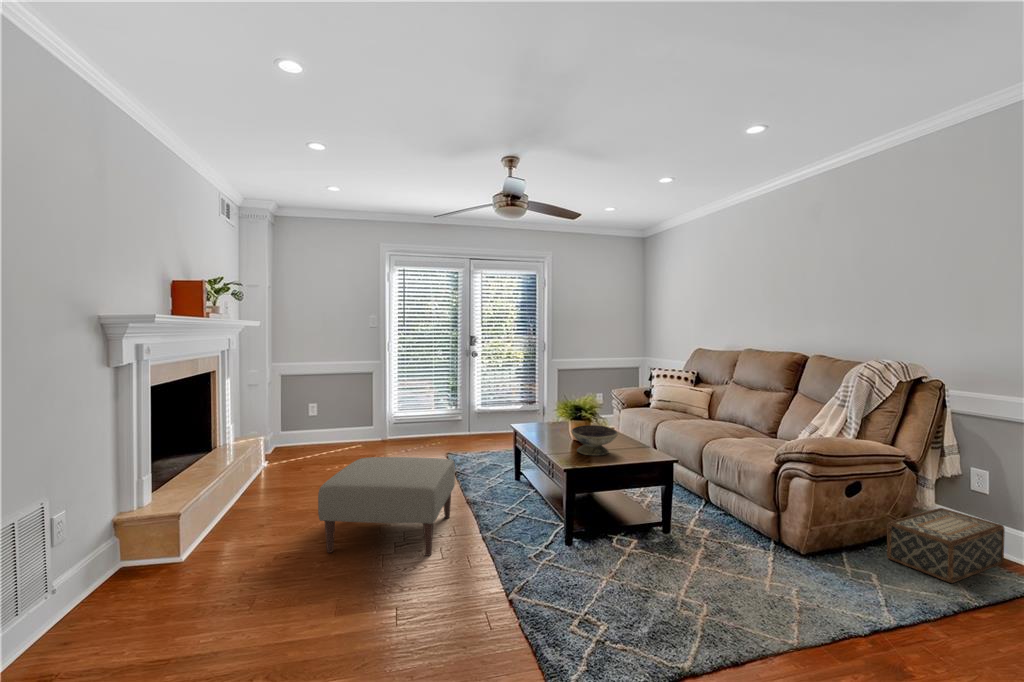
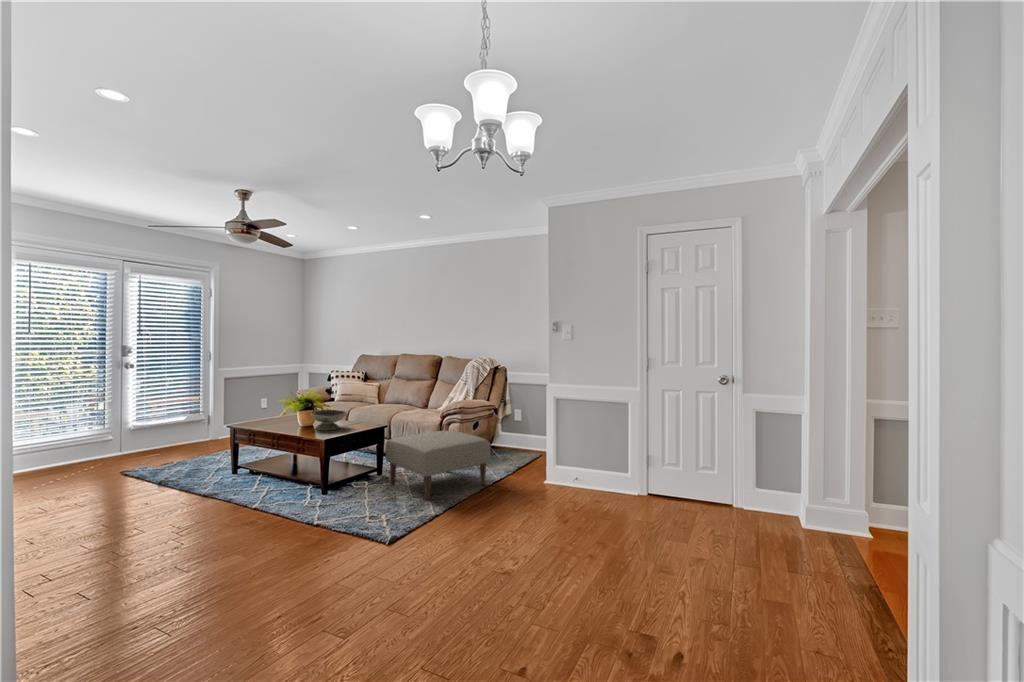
ottoman: present [318,457,455,556] -> present [386,431,491,500]
woven basket: present [887,508,1005,583] -> none [490,431,530,462]

